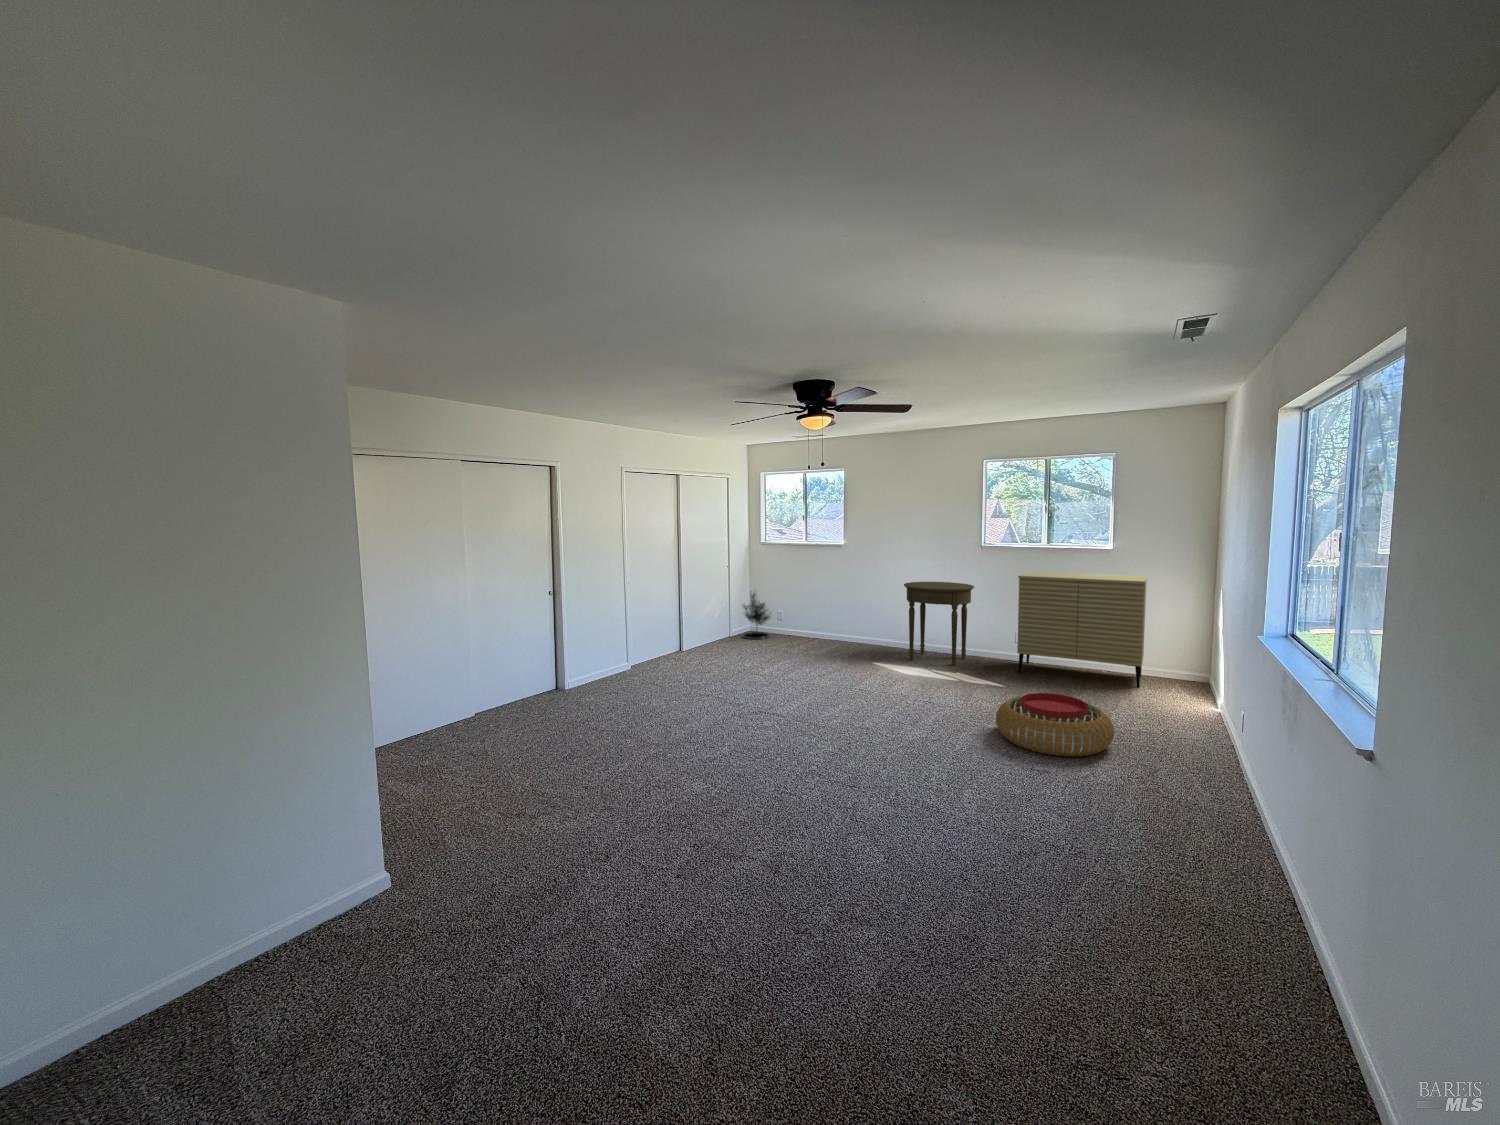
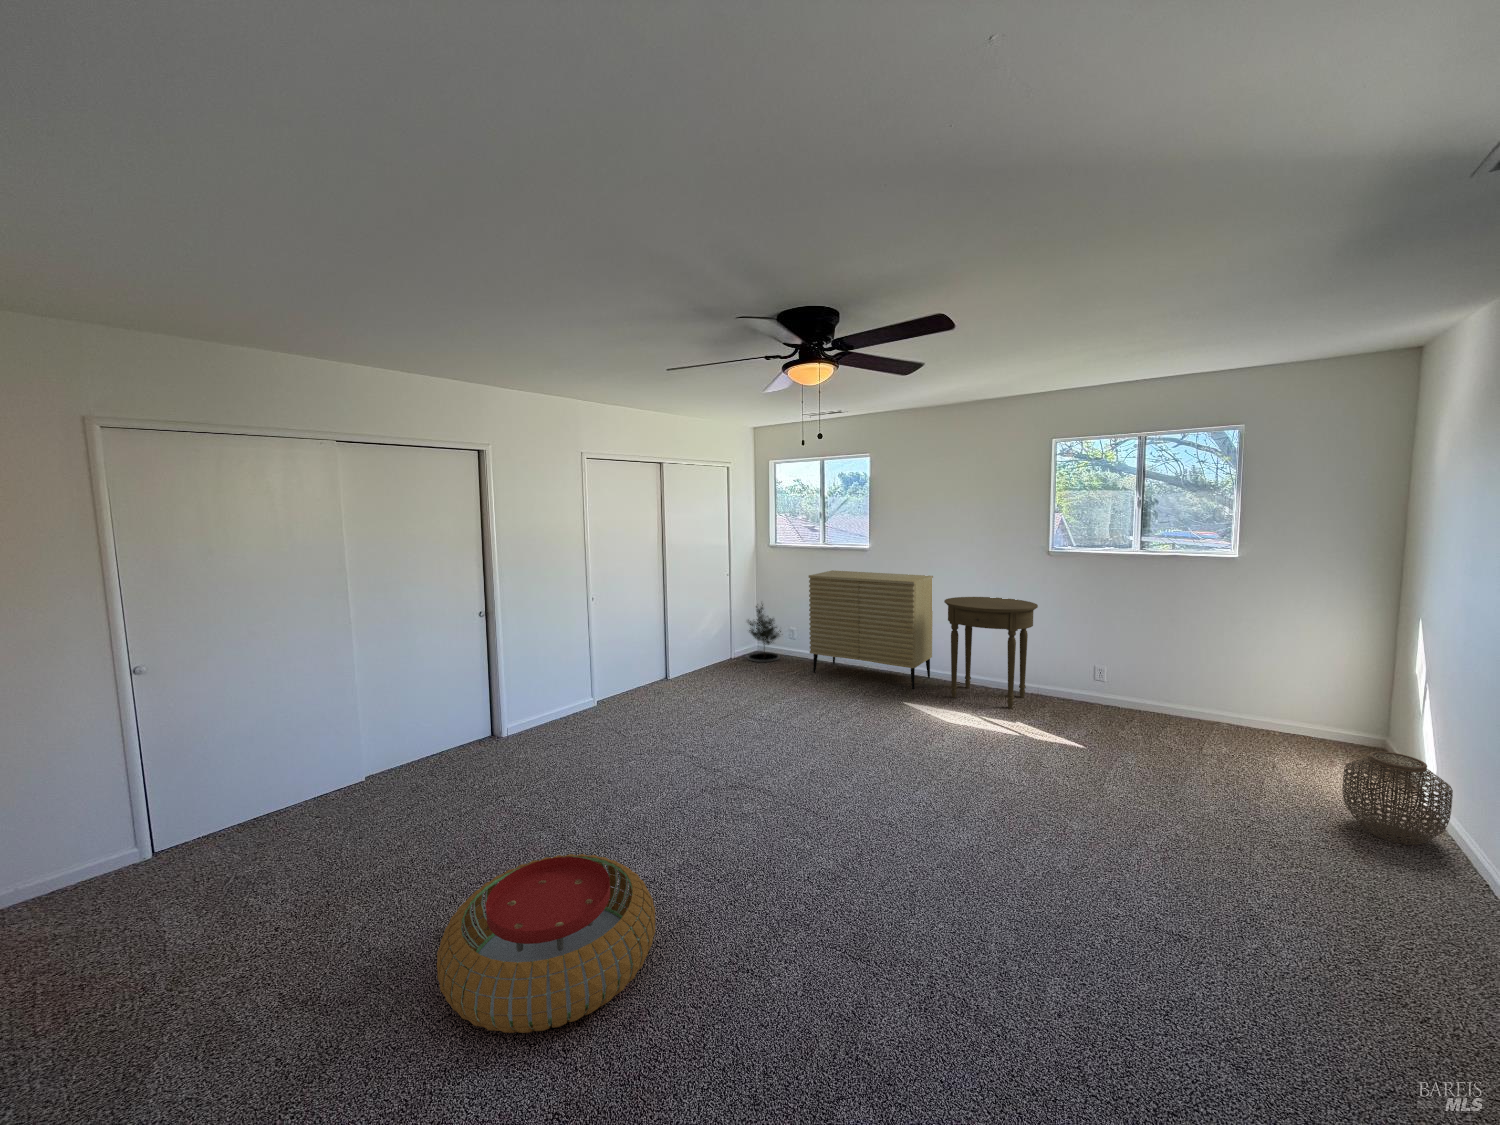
dresser: present [1017,571,1147,687] -> present [809,570,933,689]
woven basket: none [1161,672,1220,729] -> present [1342,751,1453,845]
pouf: present [996,693,1114,757] -> present [437,854,655,1033]

